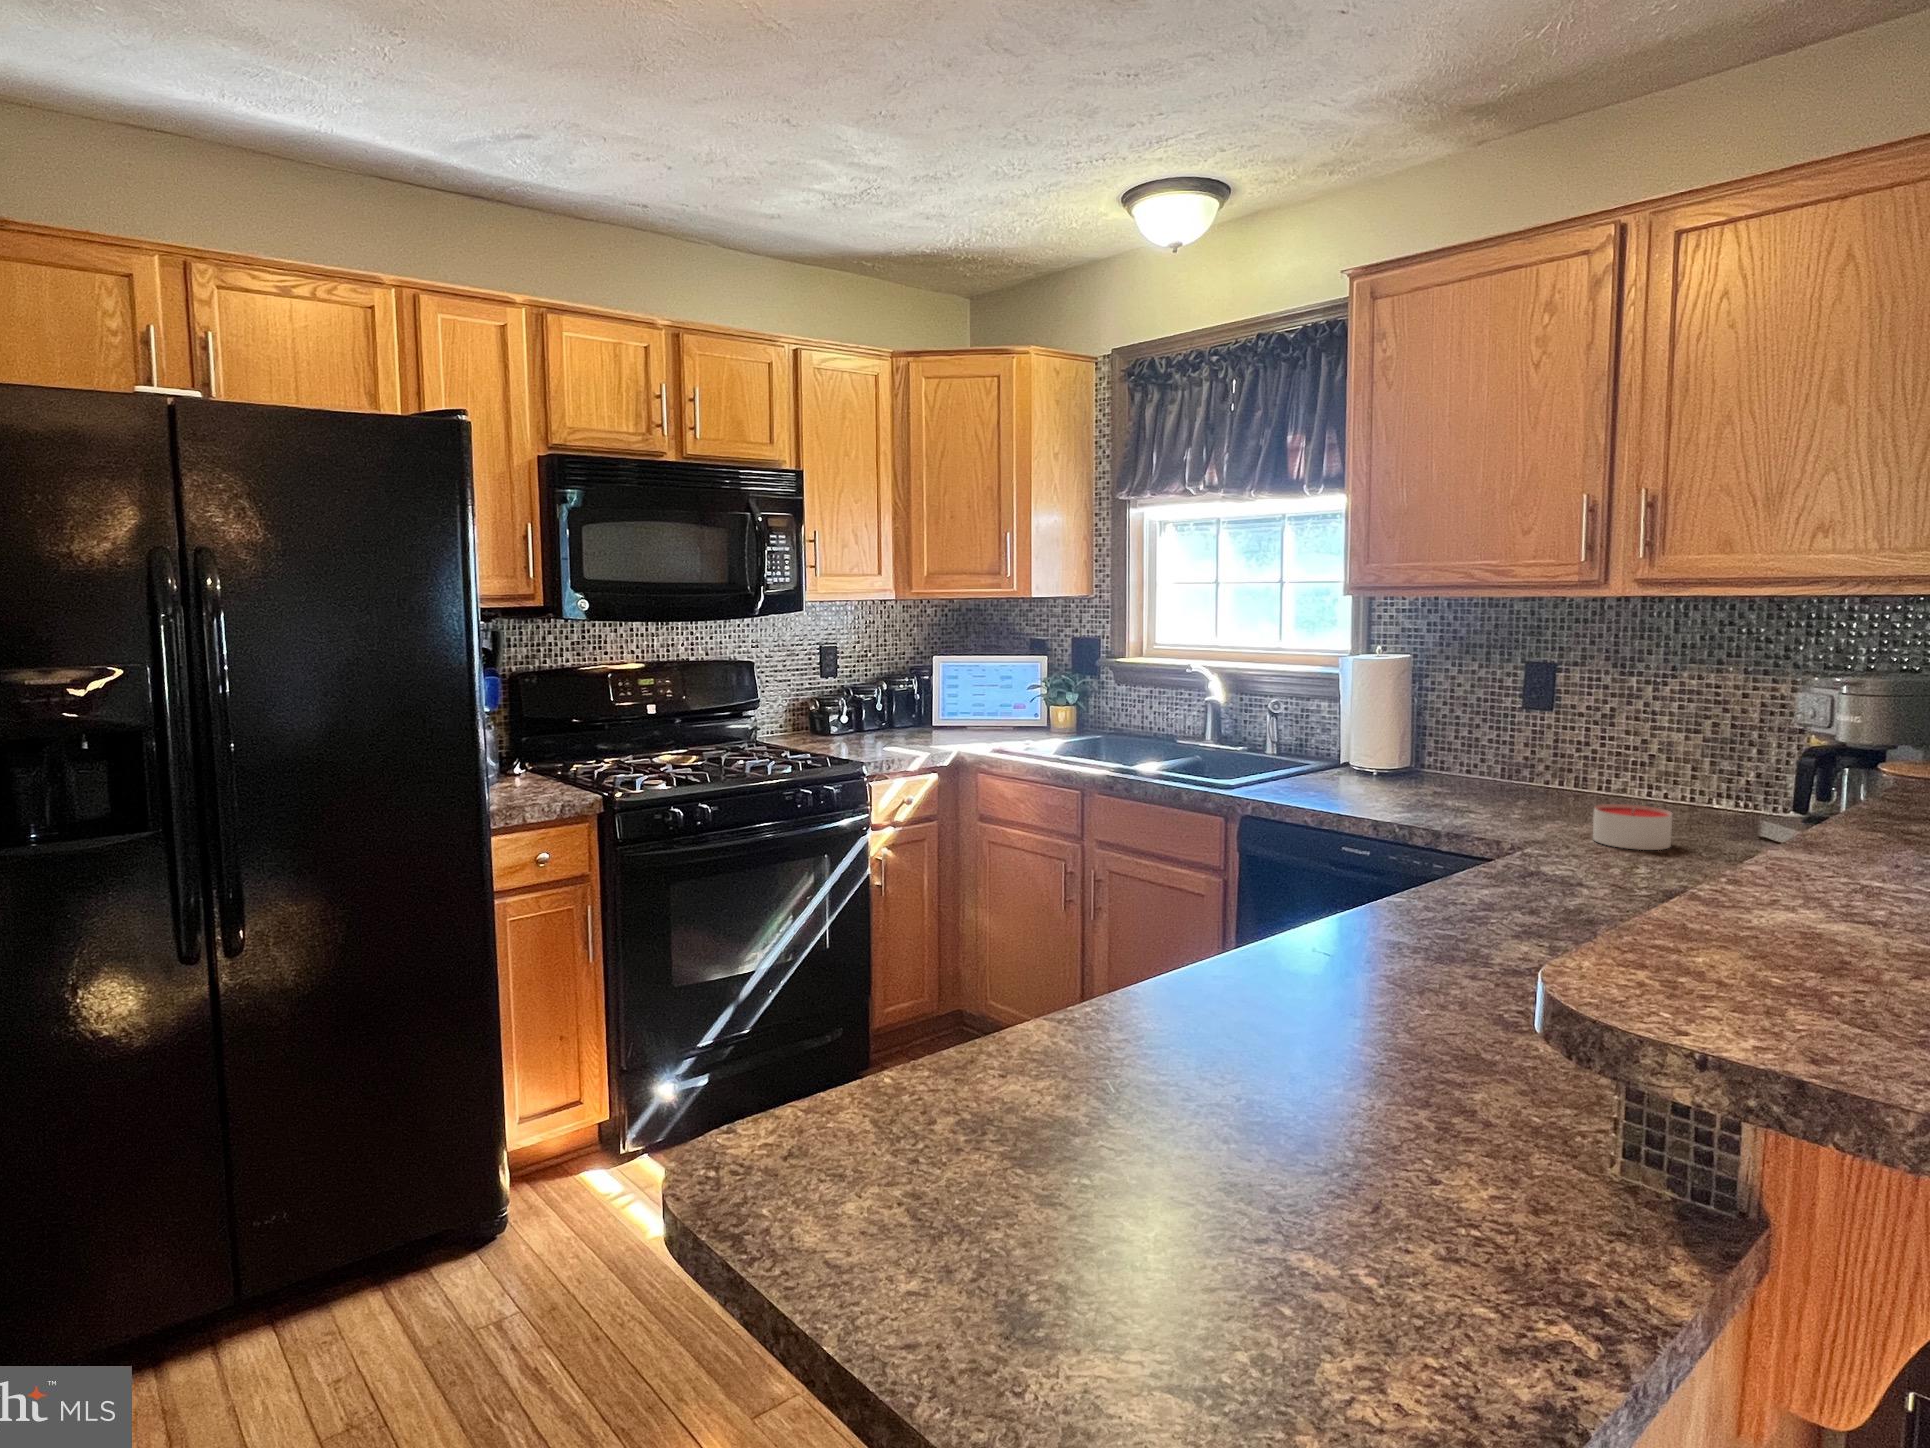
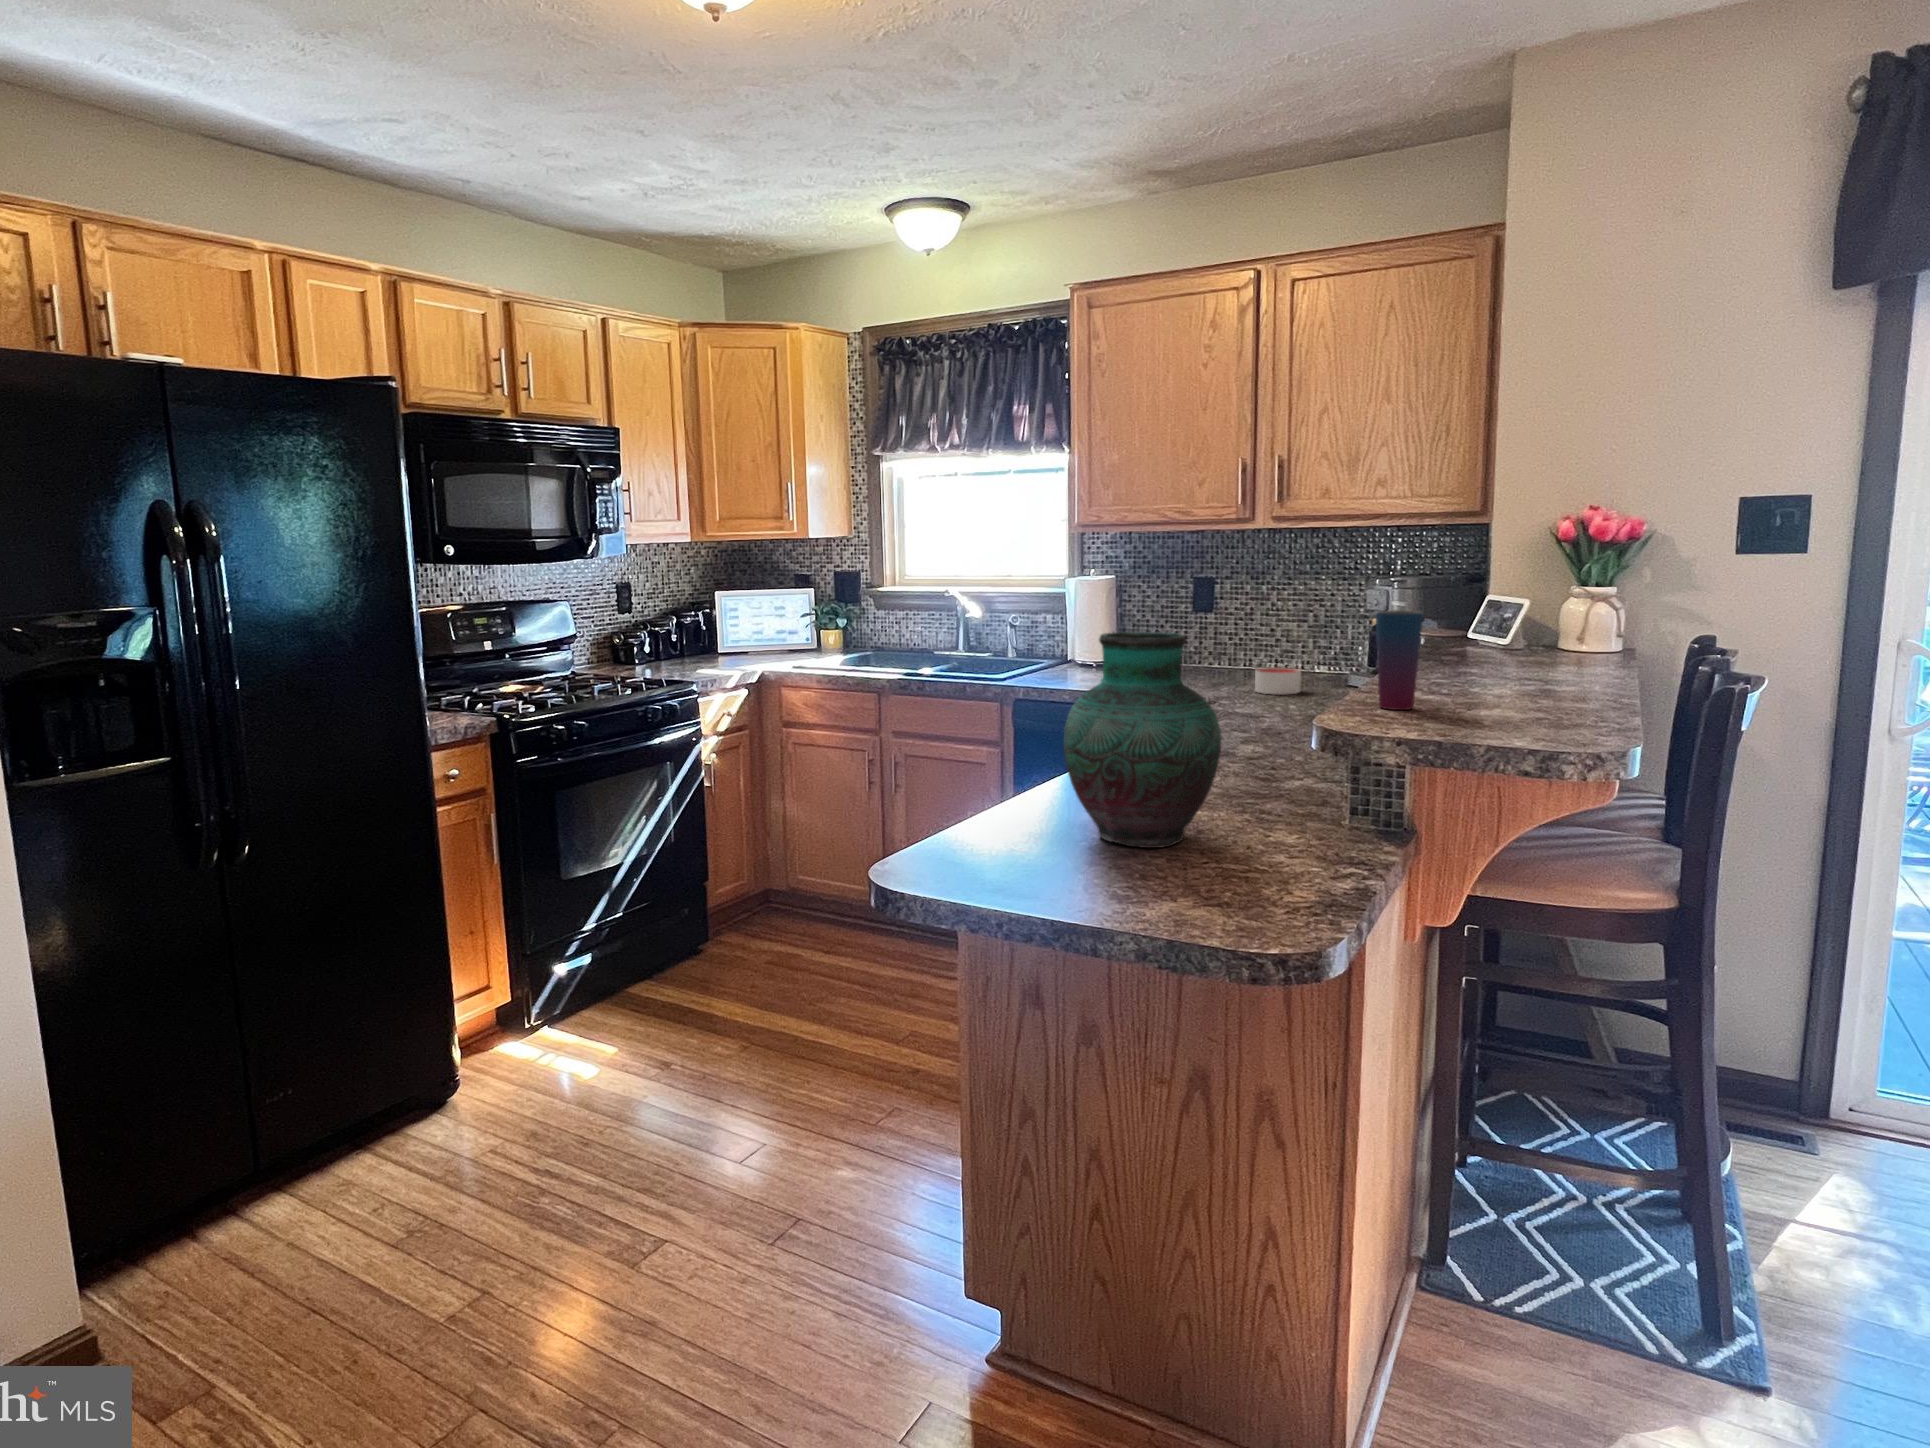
cup: none [1728,783,1848,1006] -> present [1376,610,1423,710]
vase: none [1007,797,1318,1250] -> present [1064,632,1221,848]

